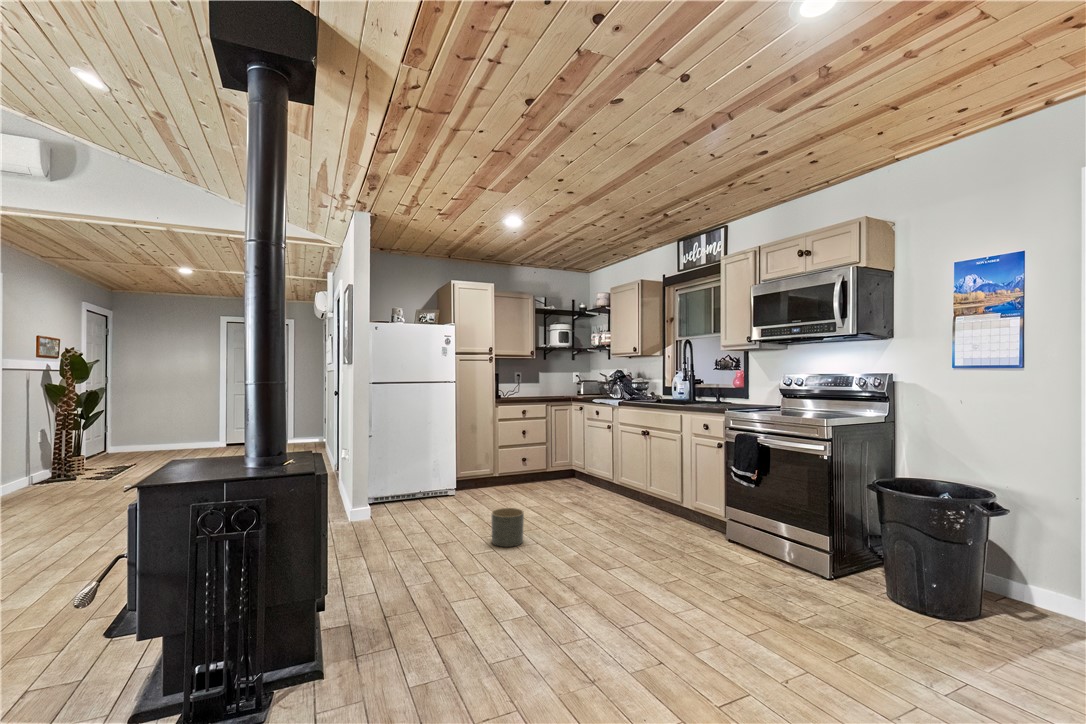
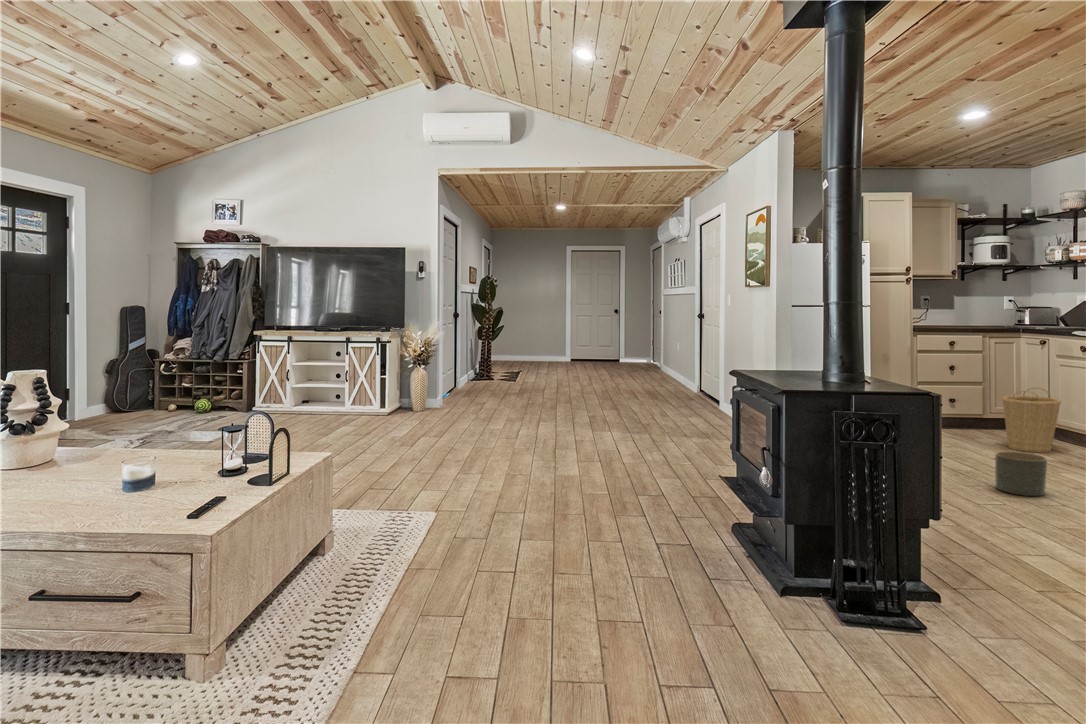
basket: none [542,447,577,500] -> present [1002,387,1061,453]

